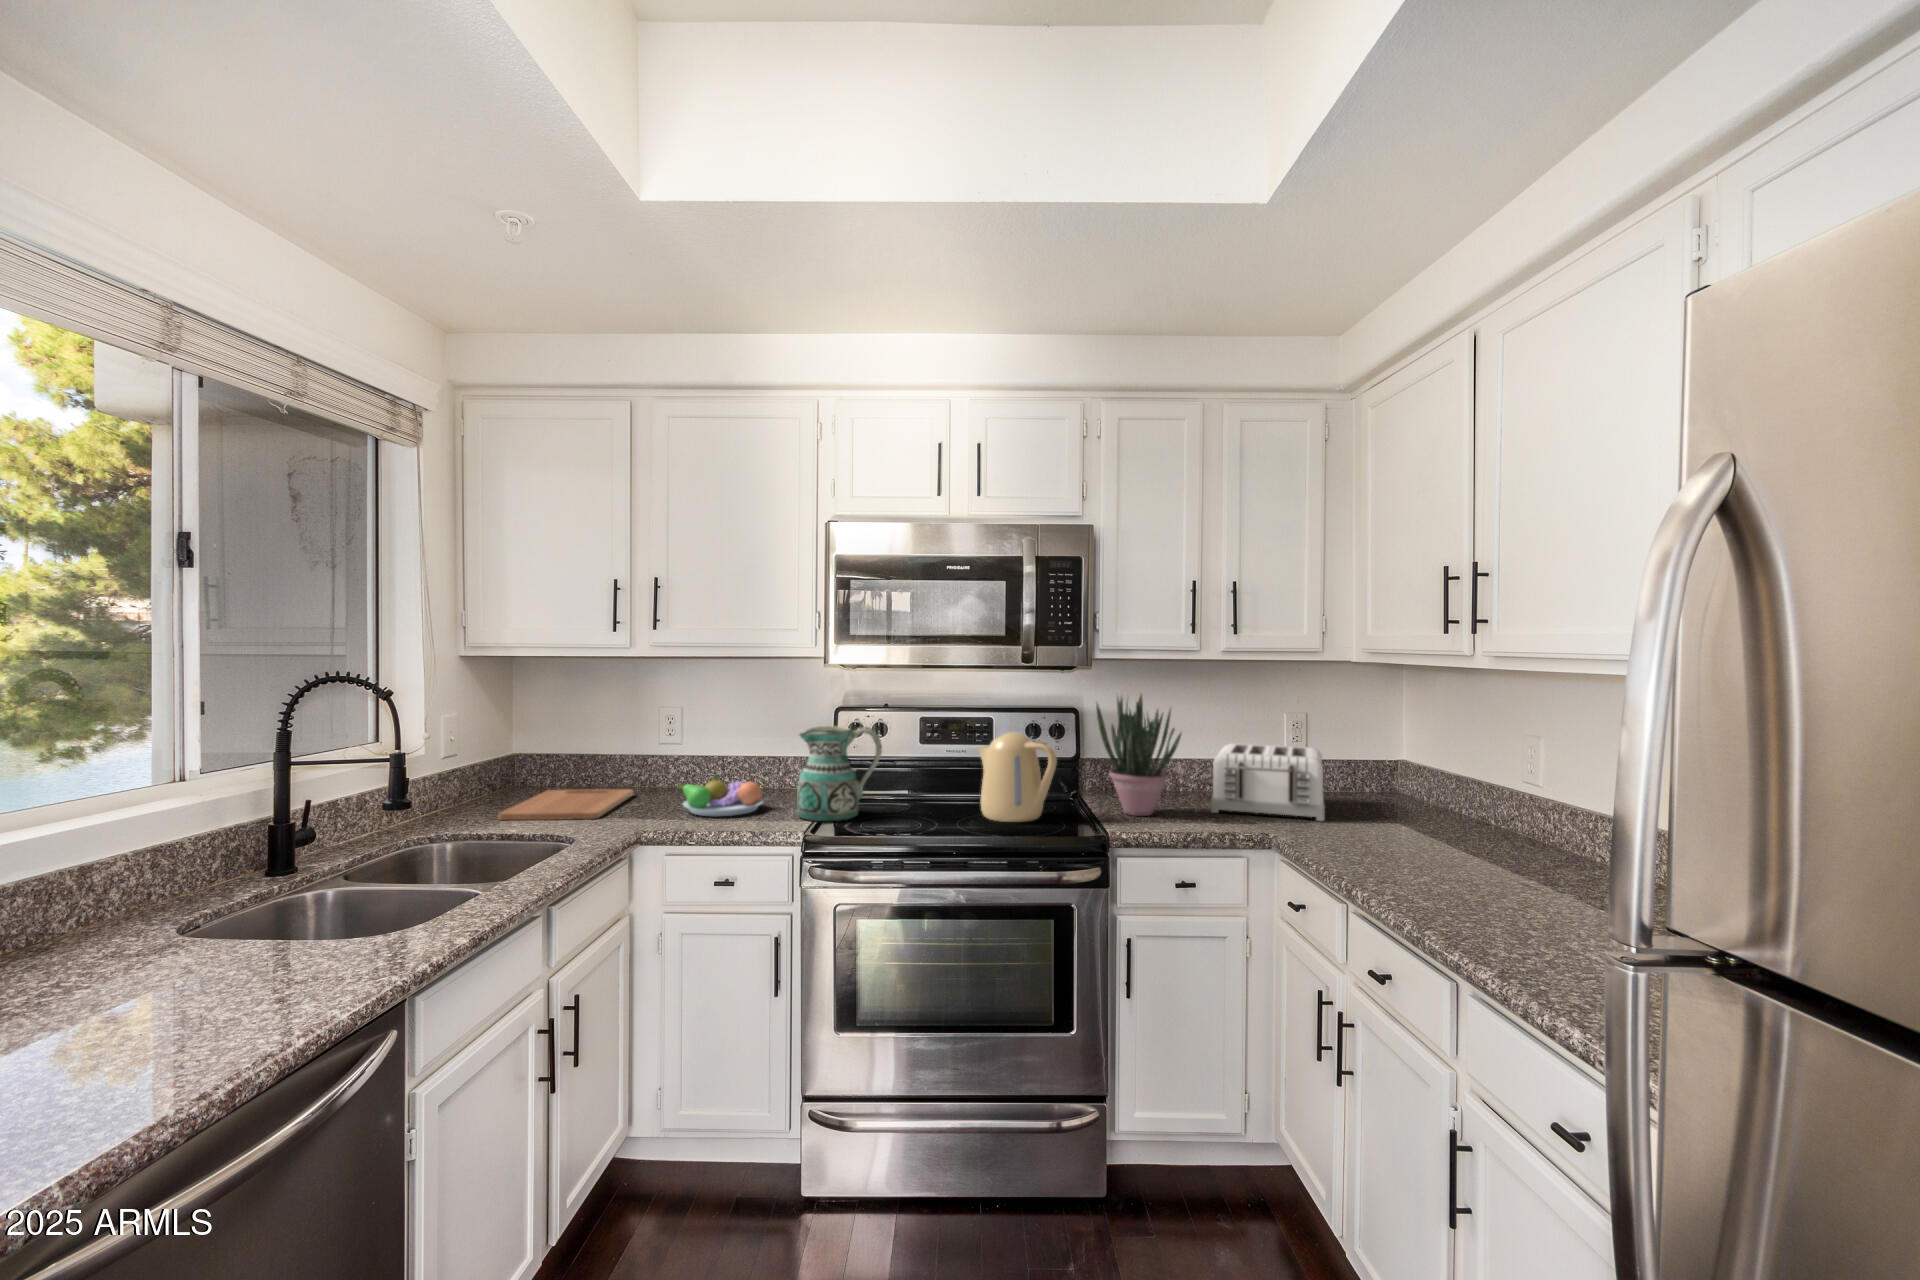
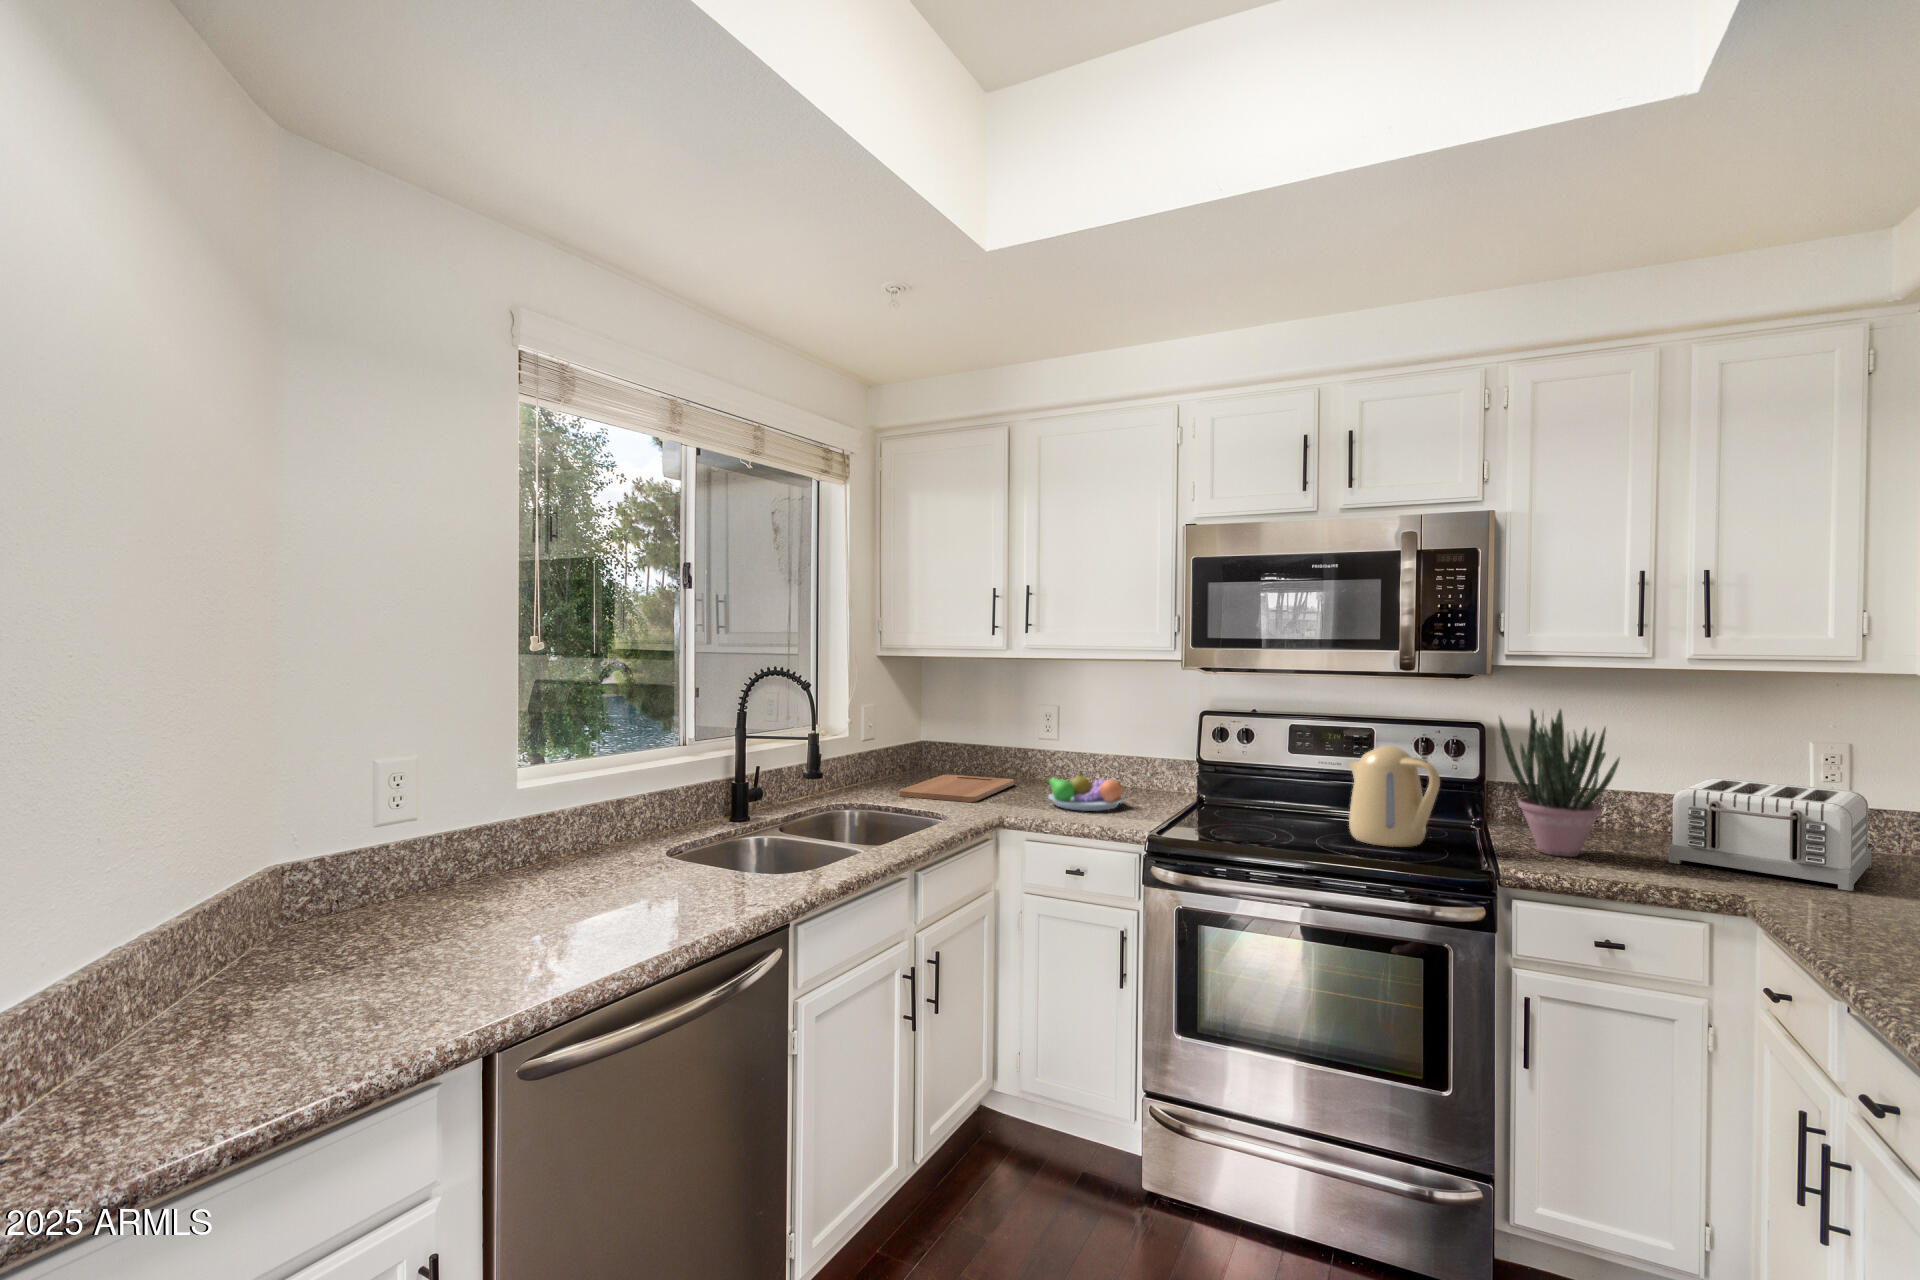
ceramic pitcher: present [797,726,882,821] -> none [1152,729,1239,825]

